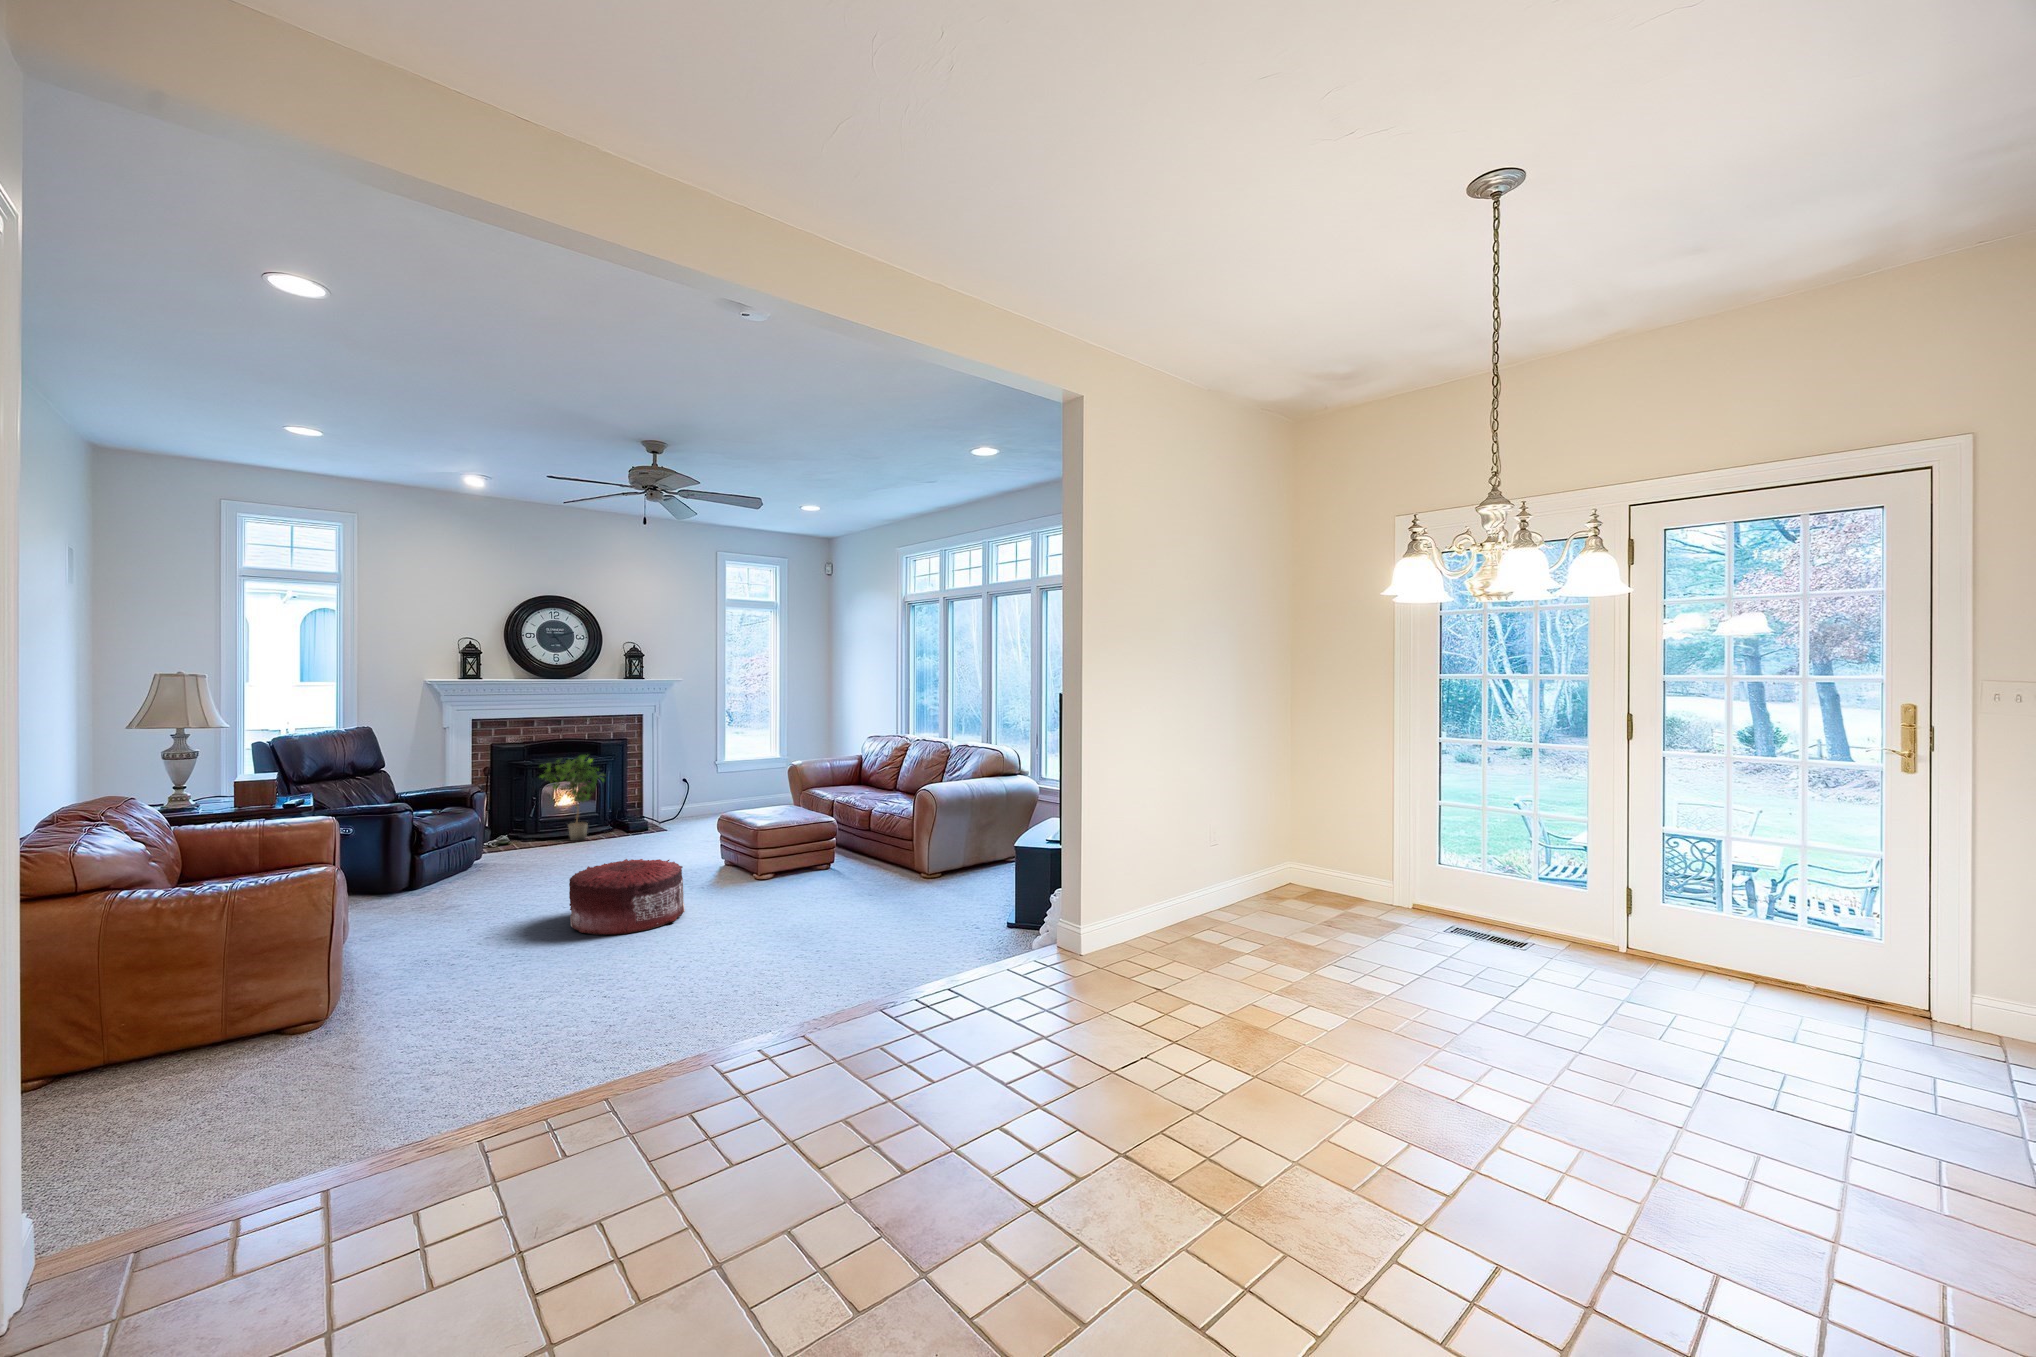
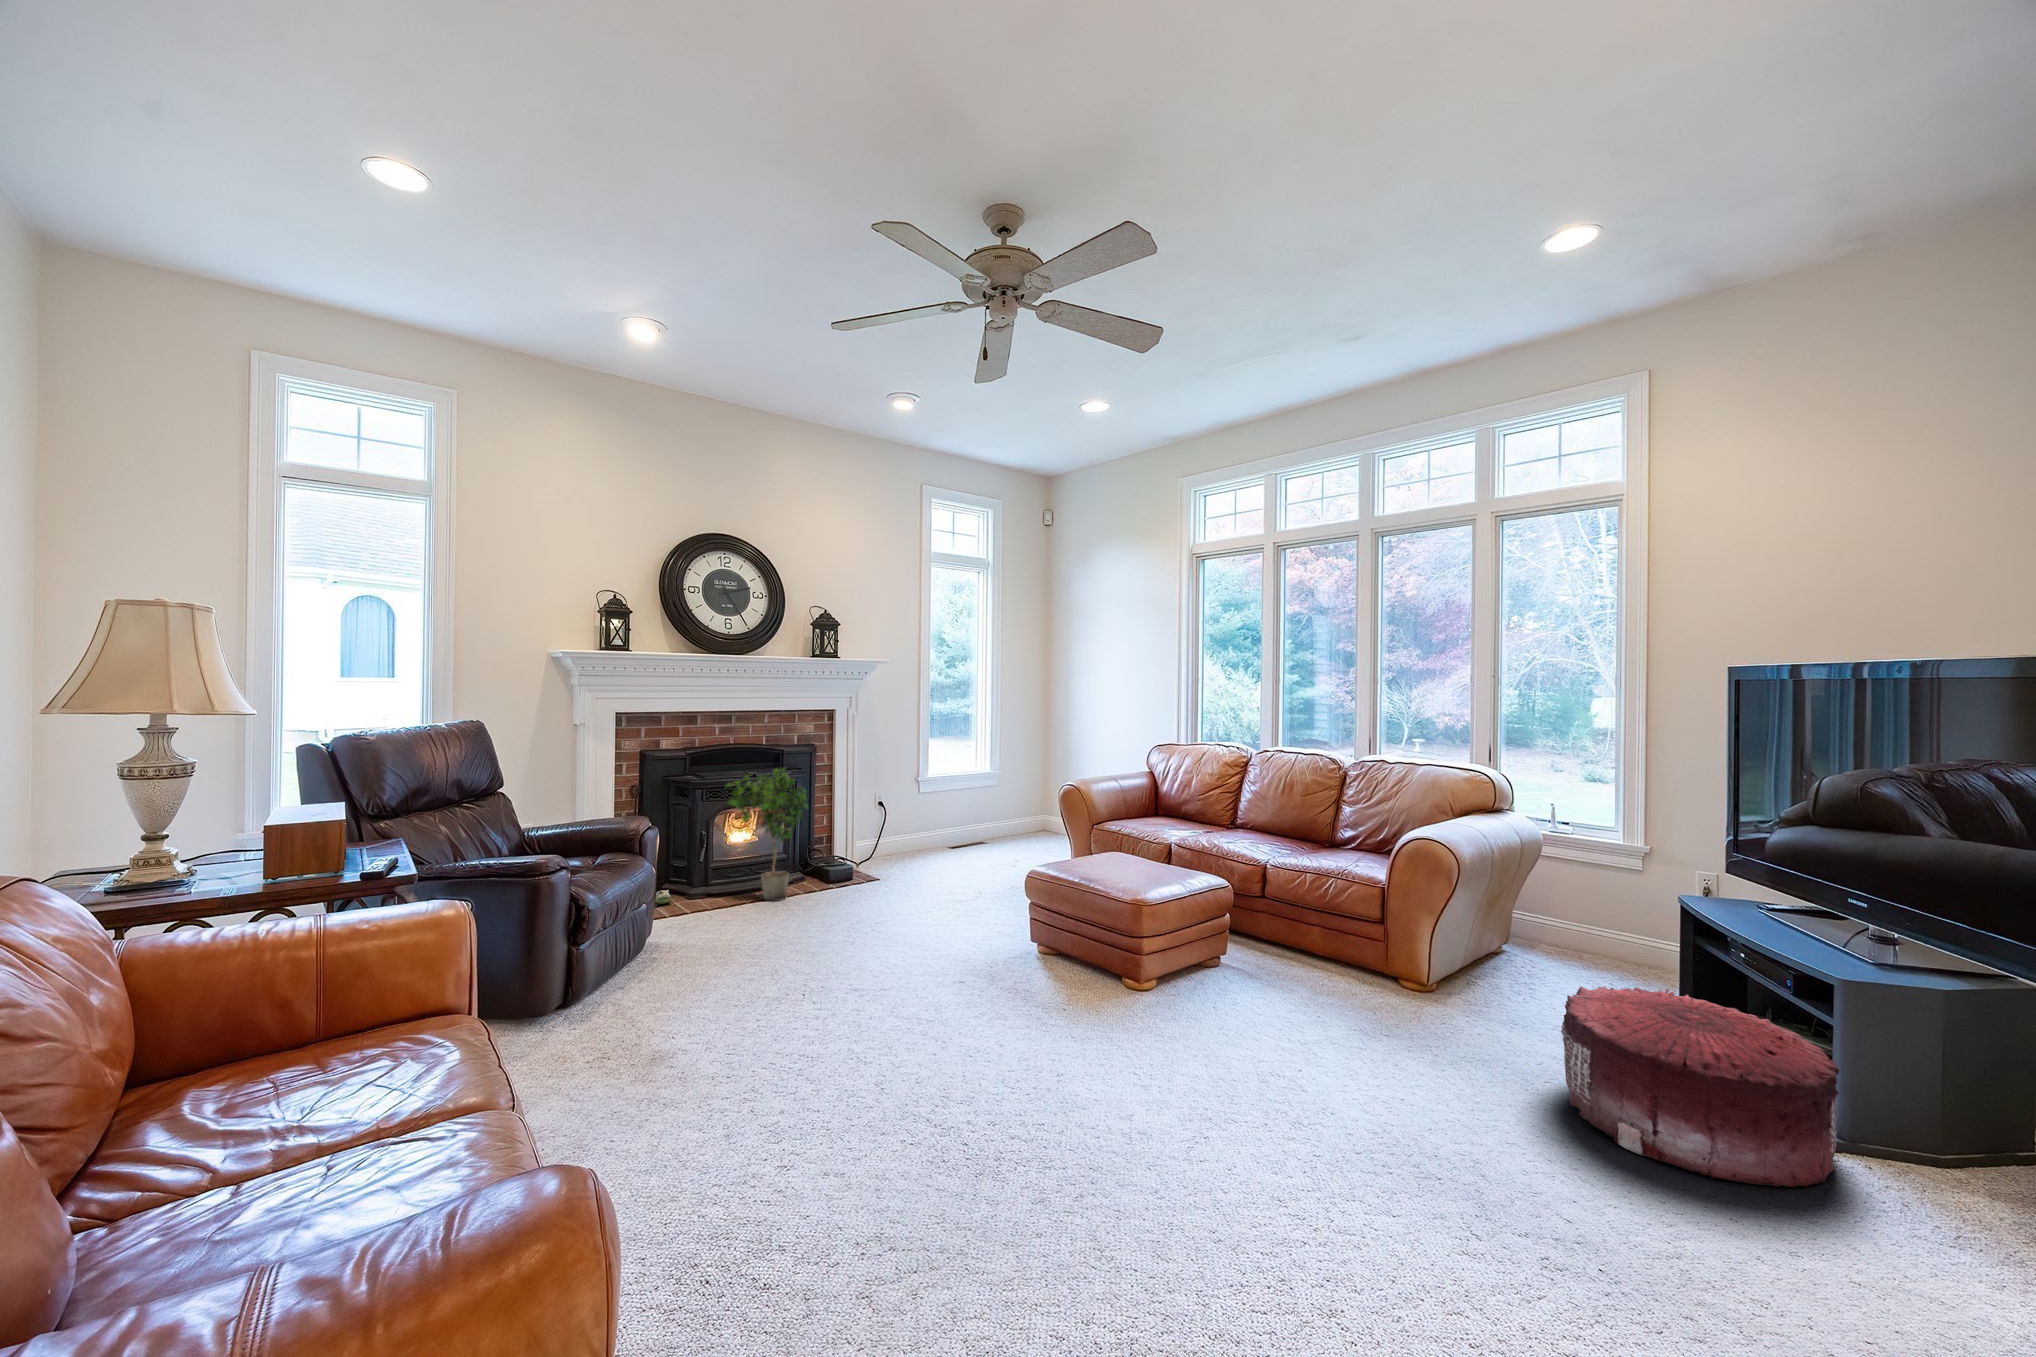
pouf: present [569,859,685,935] -> present [1561,986,1839,1187]

